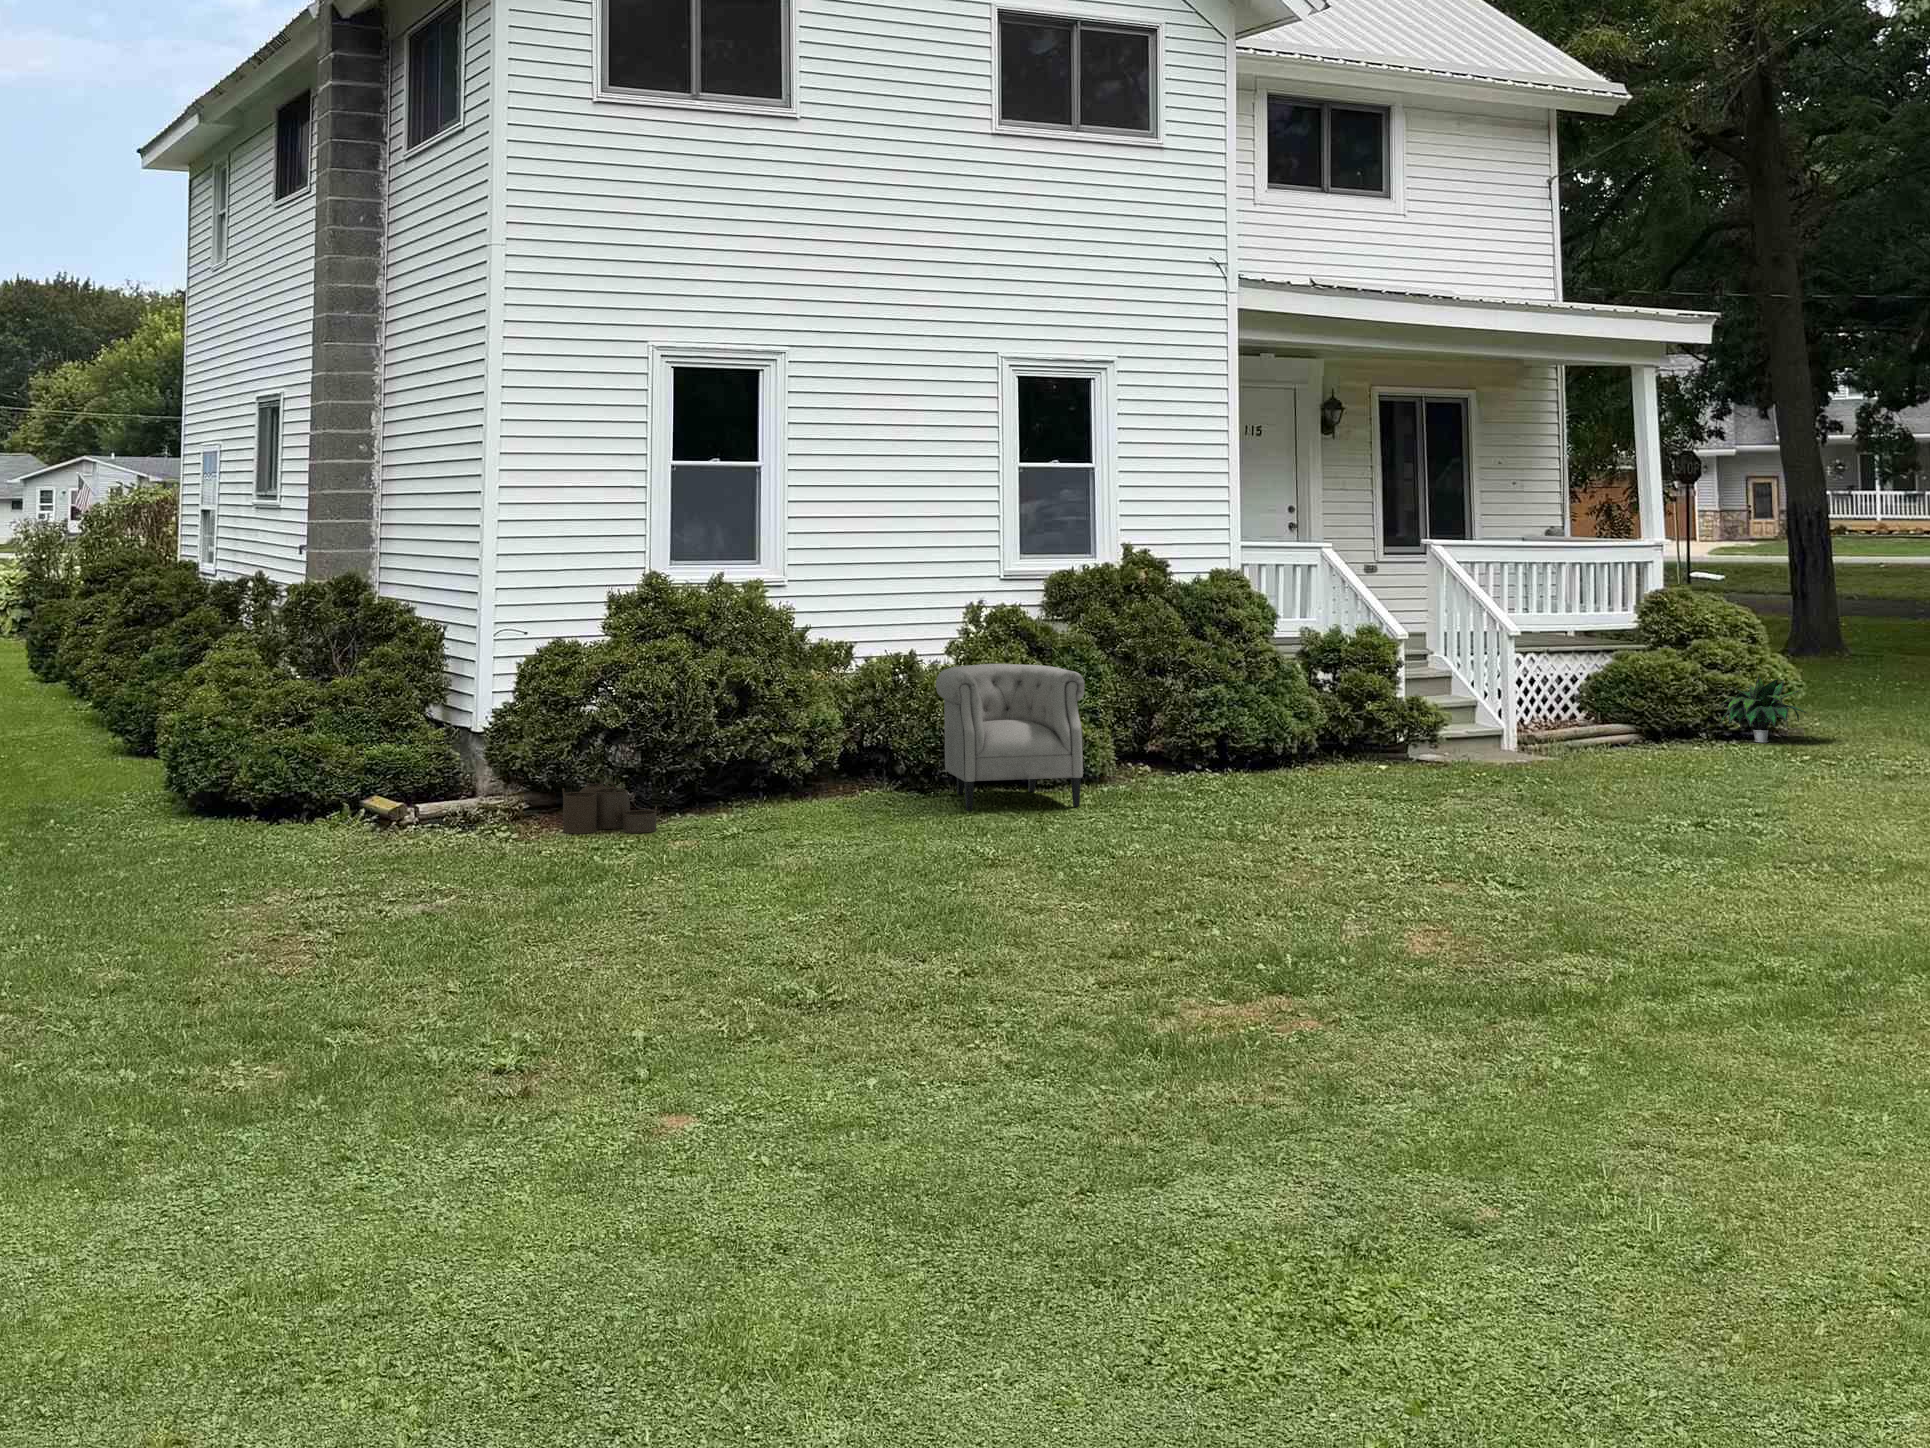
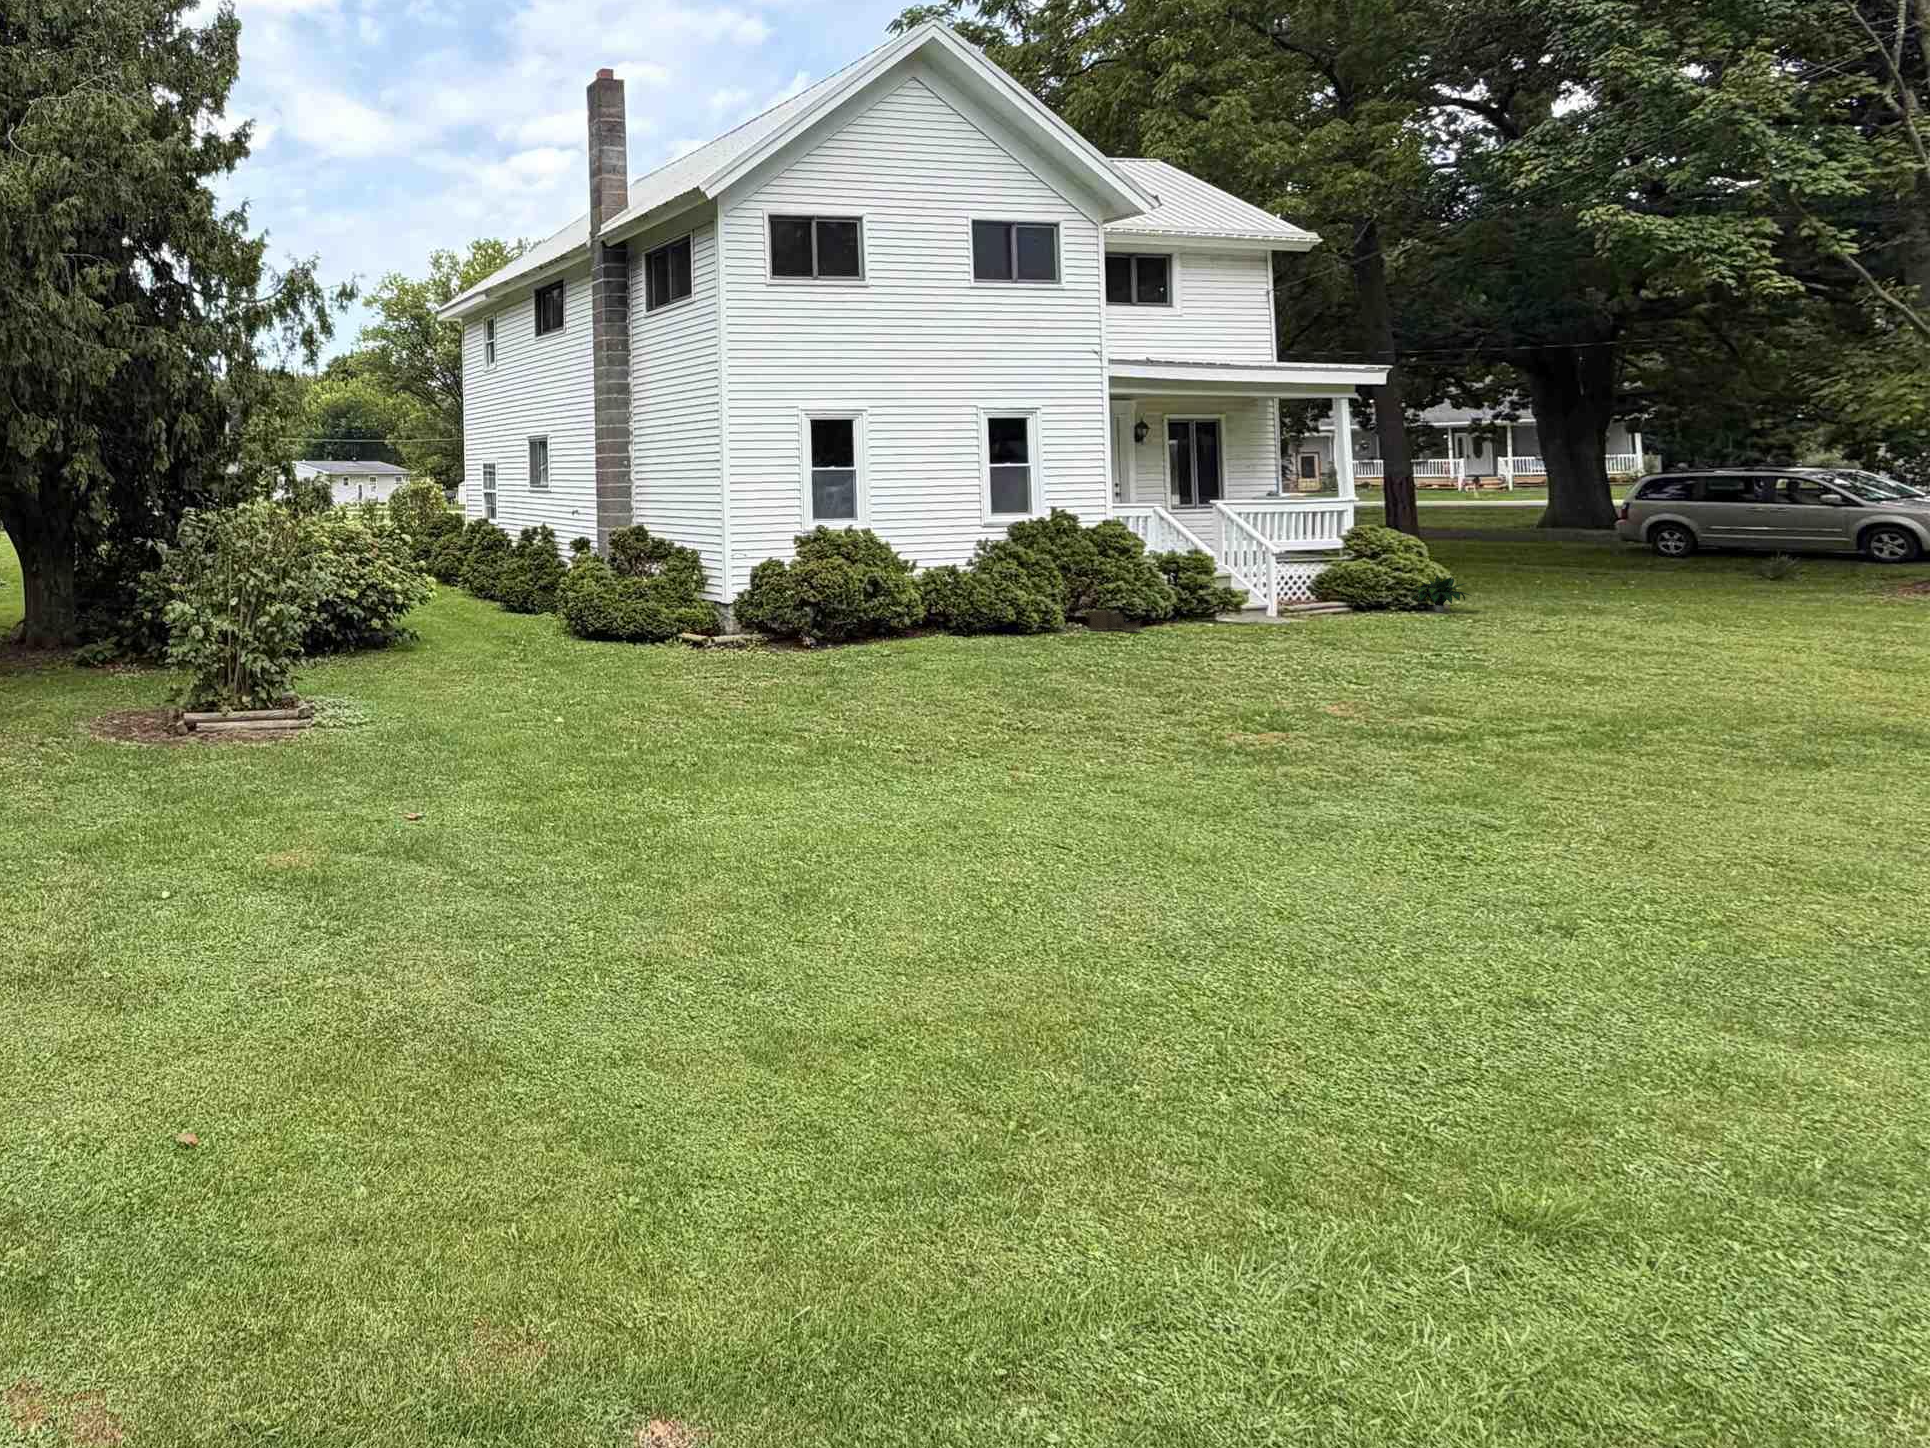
chair: present [936,664,1085,811] -> none [978,569,1069,643]
woven basket: present [562,780,657,834] -> present [1089,610,1140,632]

